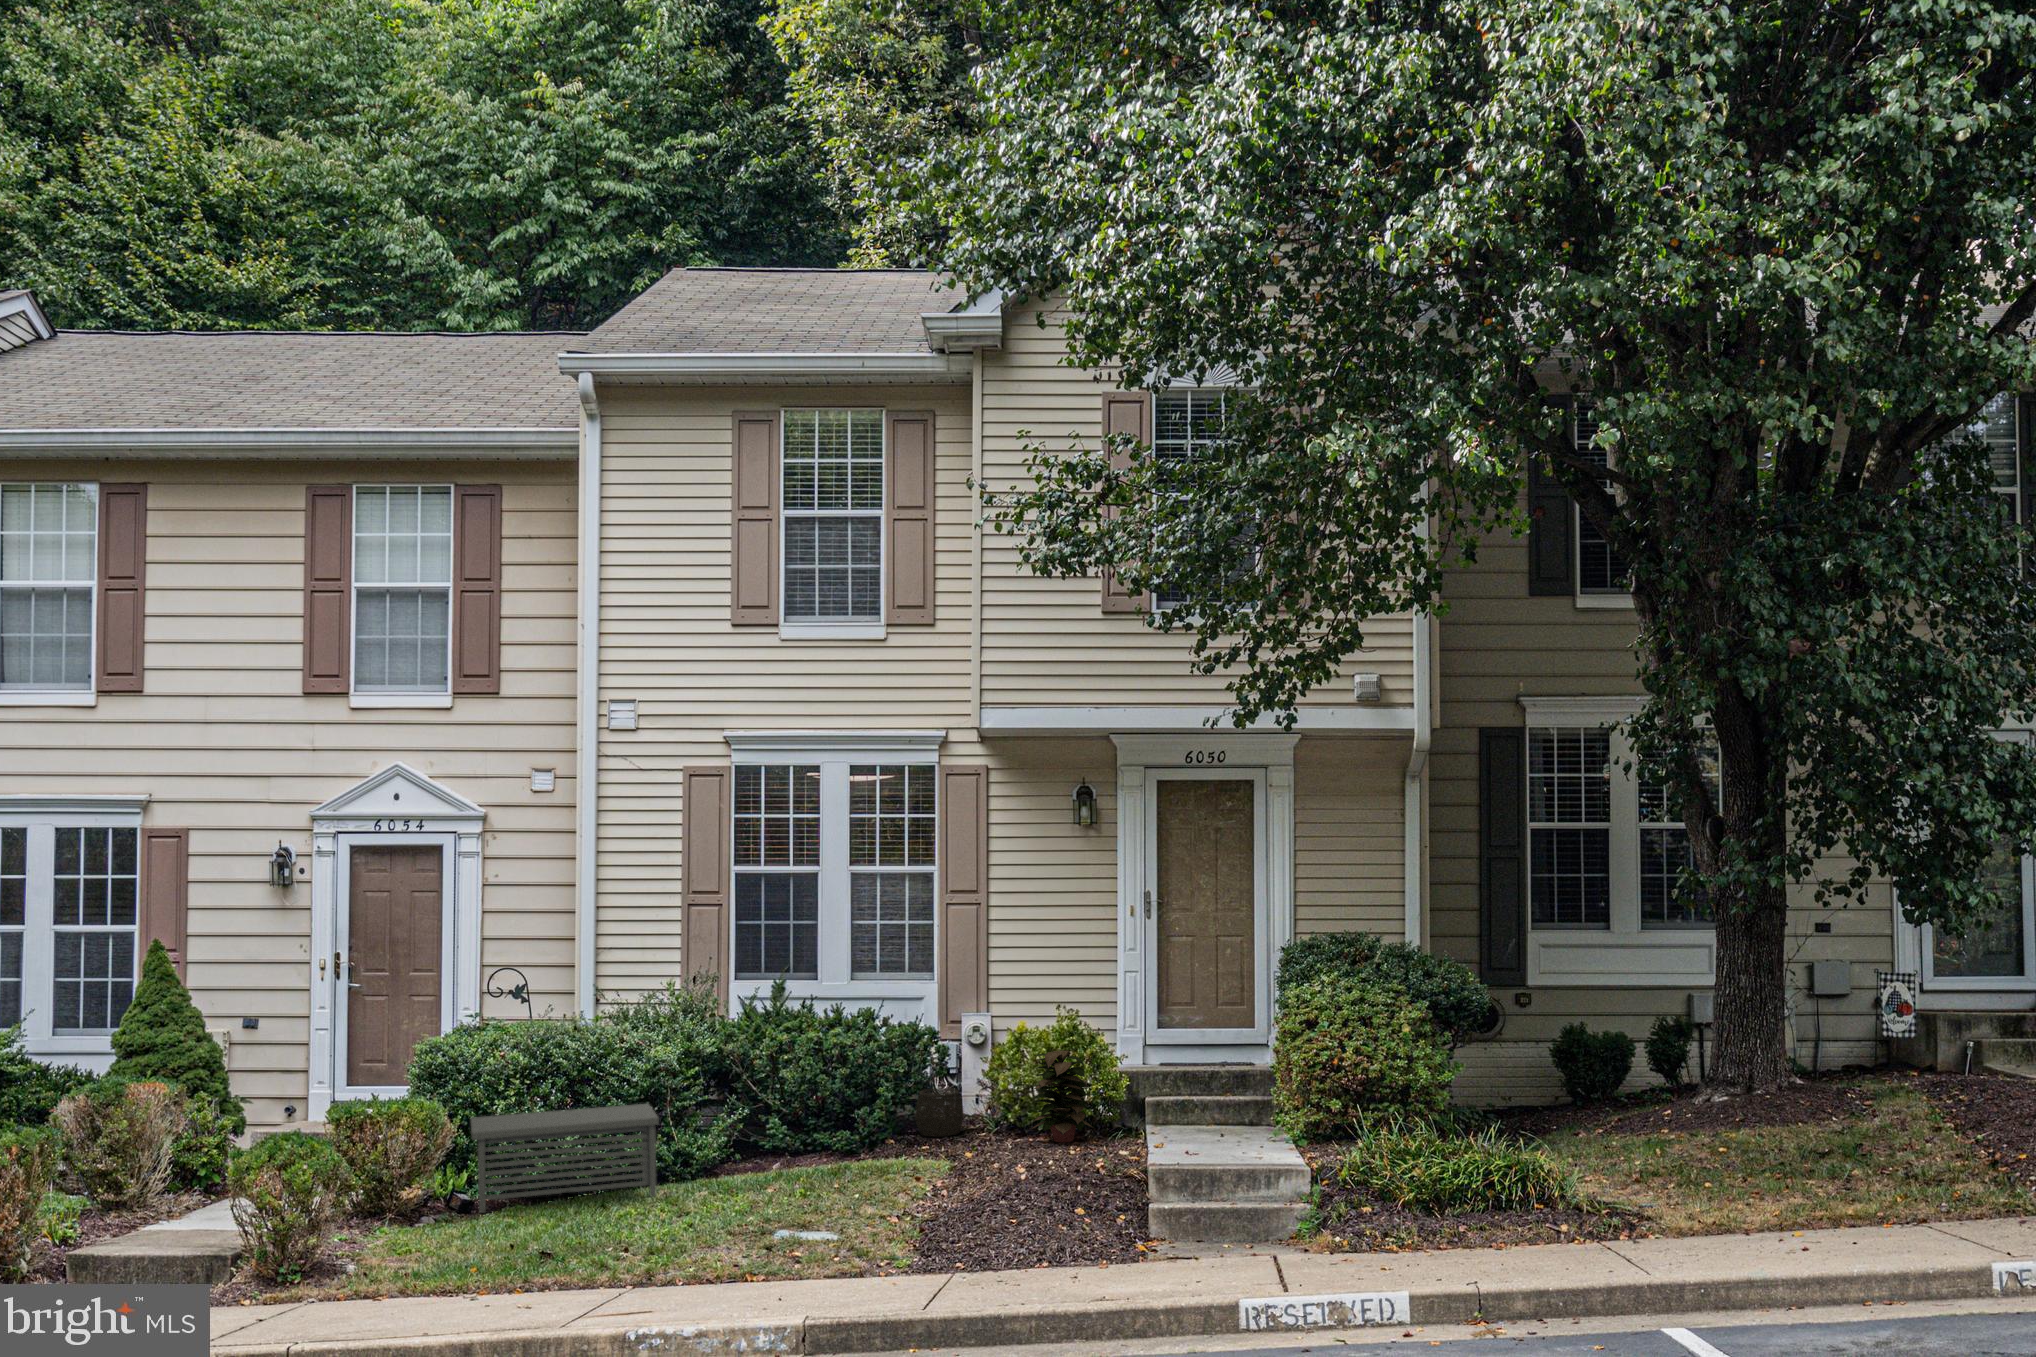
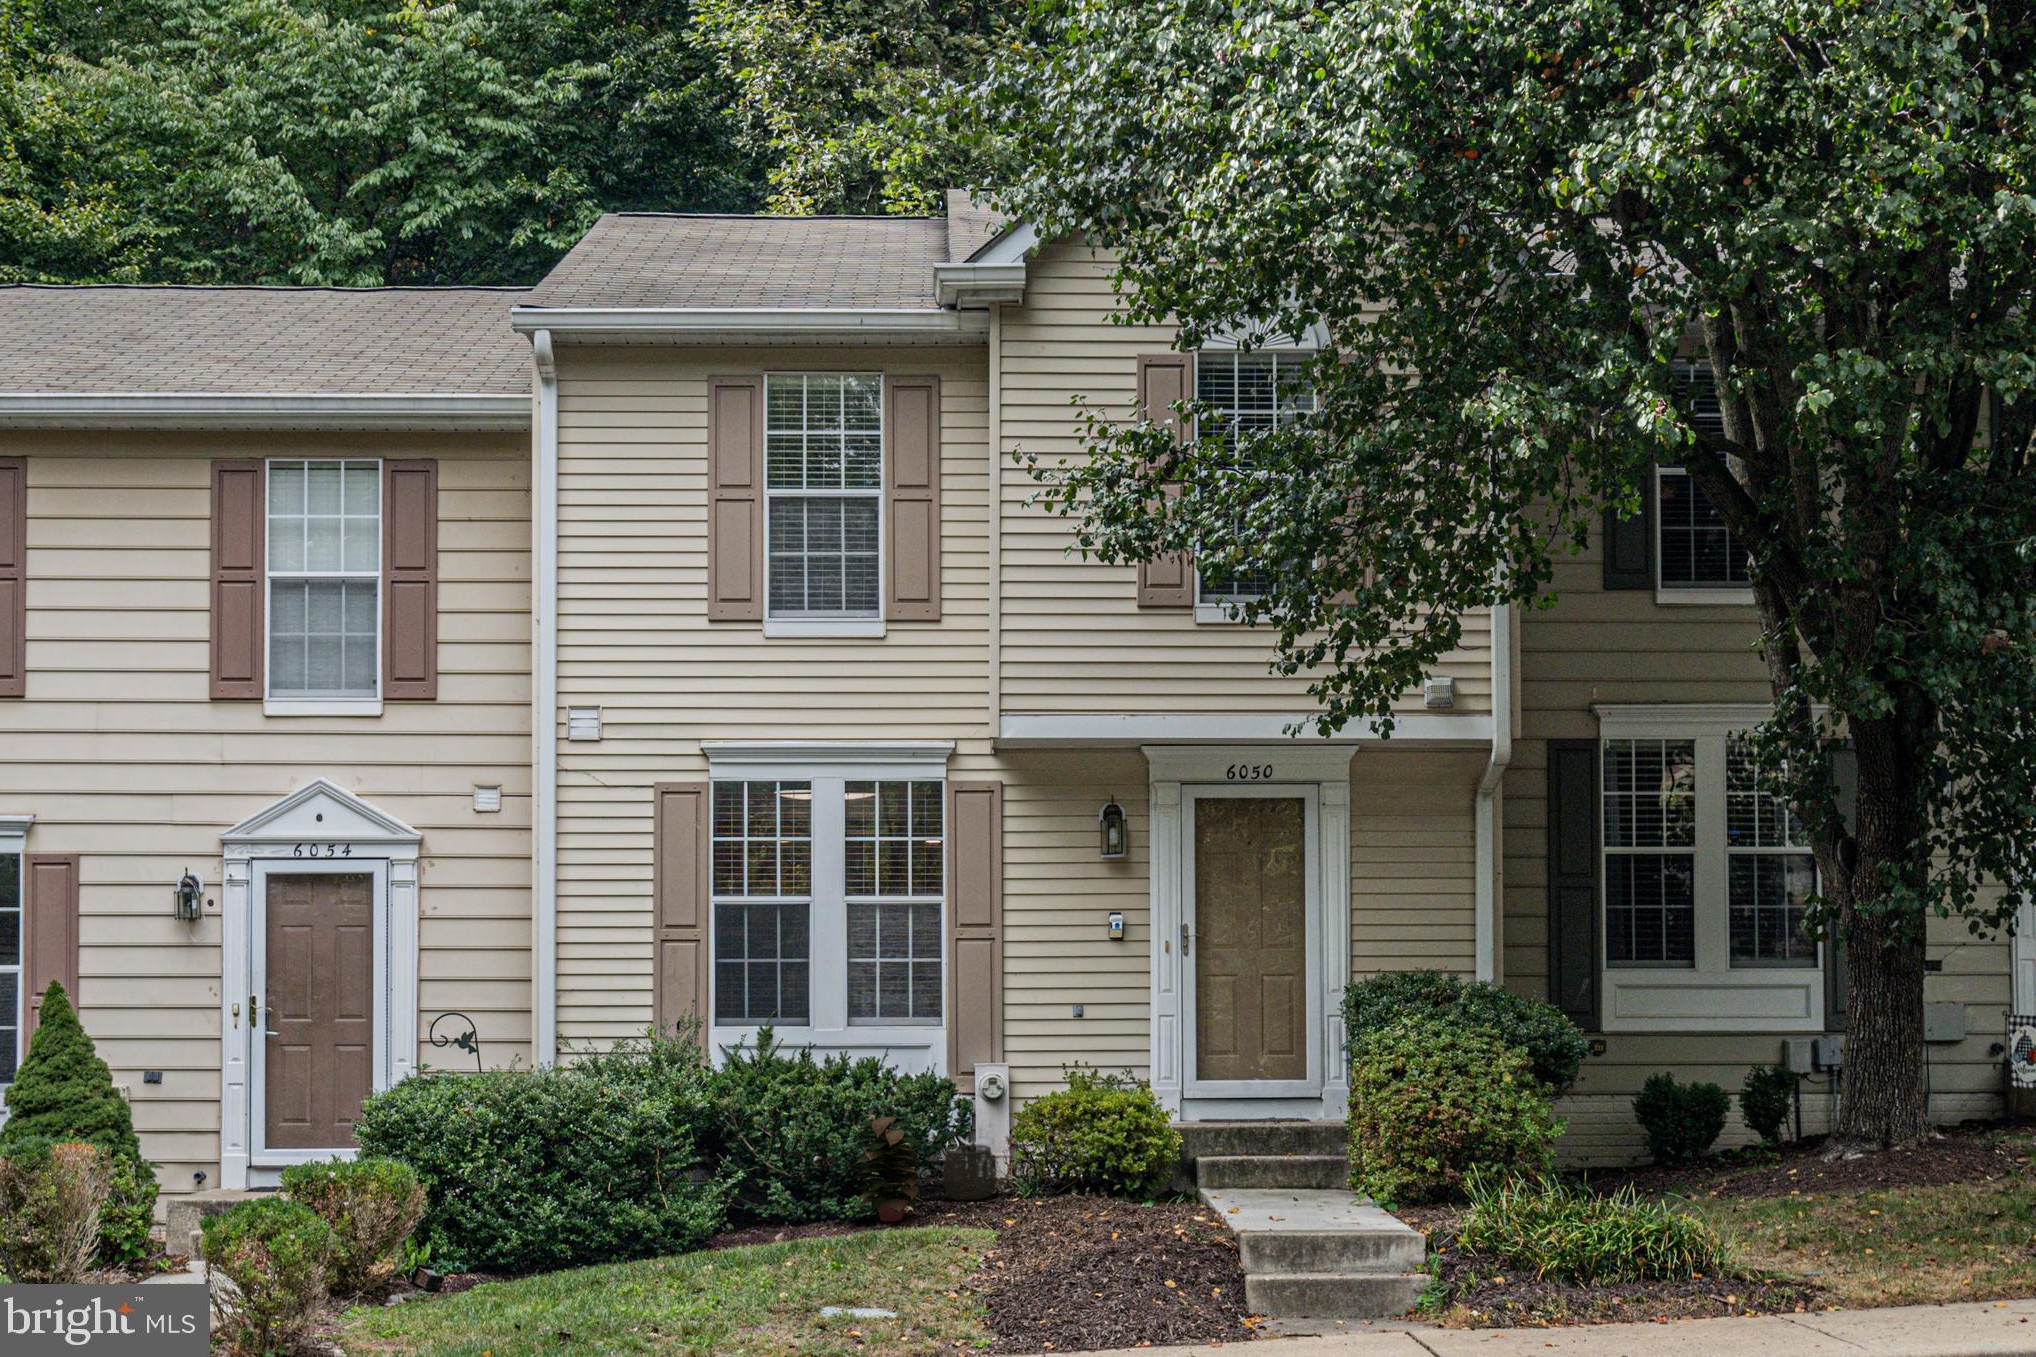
decorative plant: present [1032,1051,1094,1142] -> present [855,1117,924,1222]
storage bench: present [471,1104,659,1213] -> none [457,1174,681,1309]

